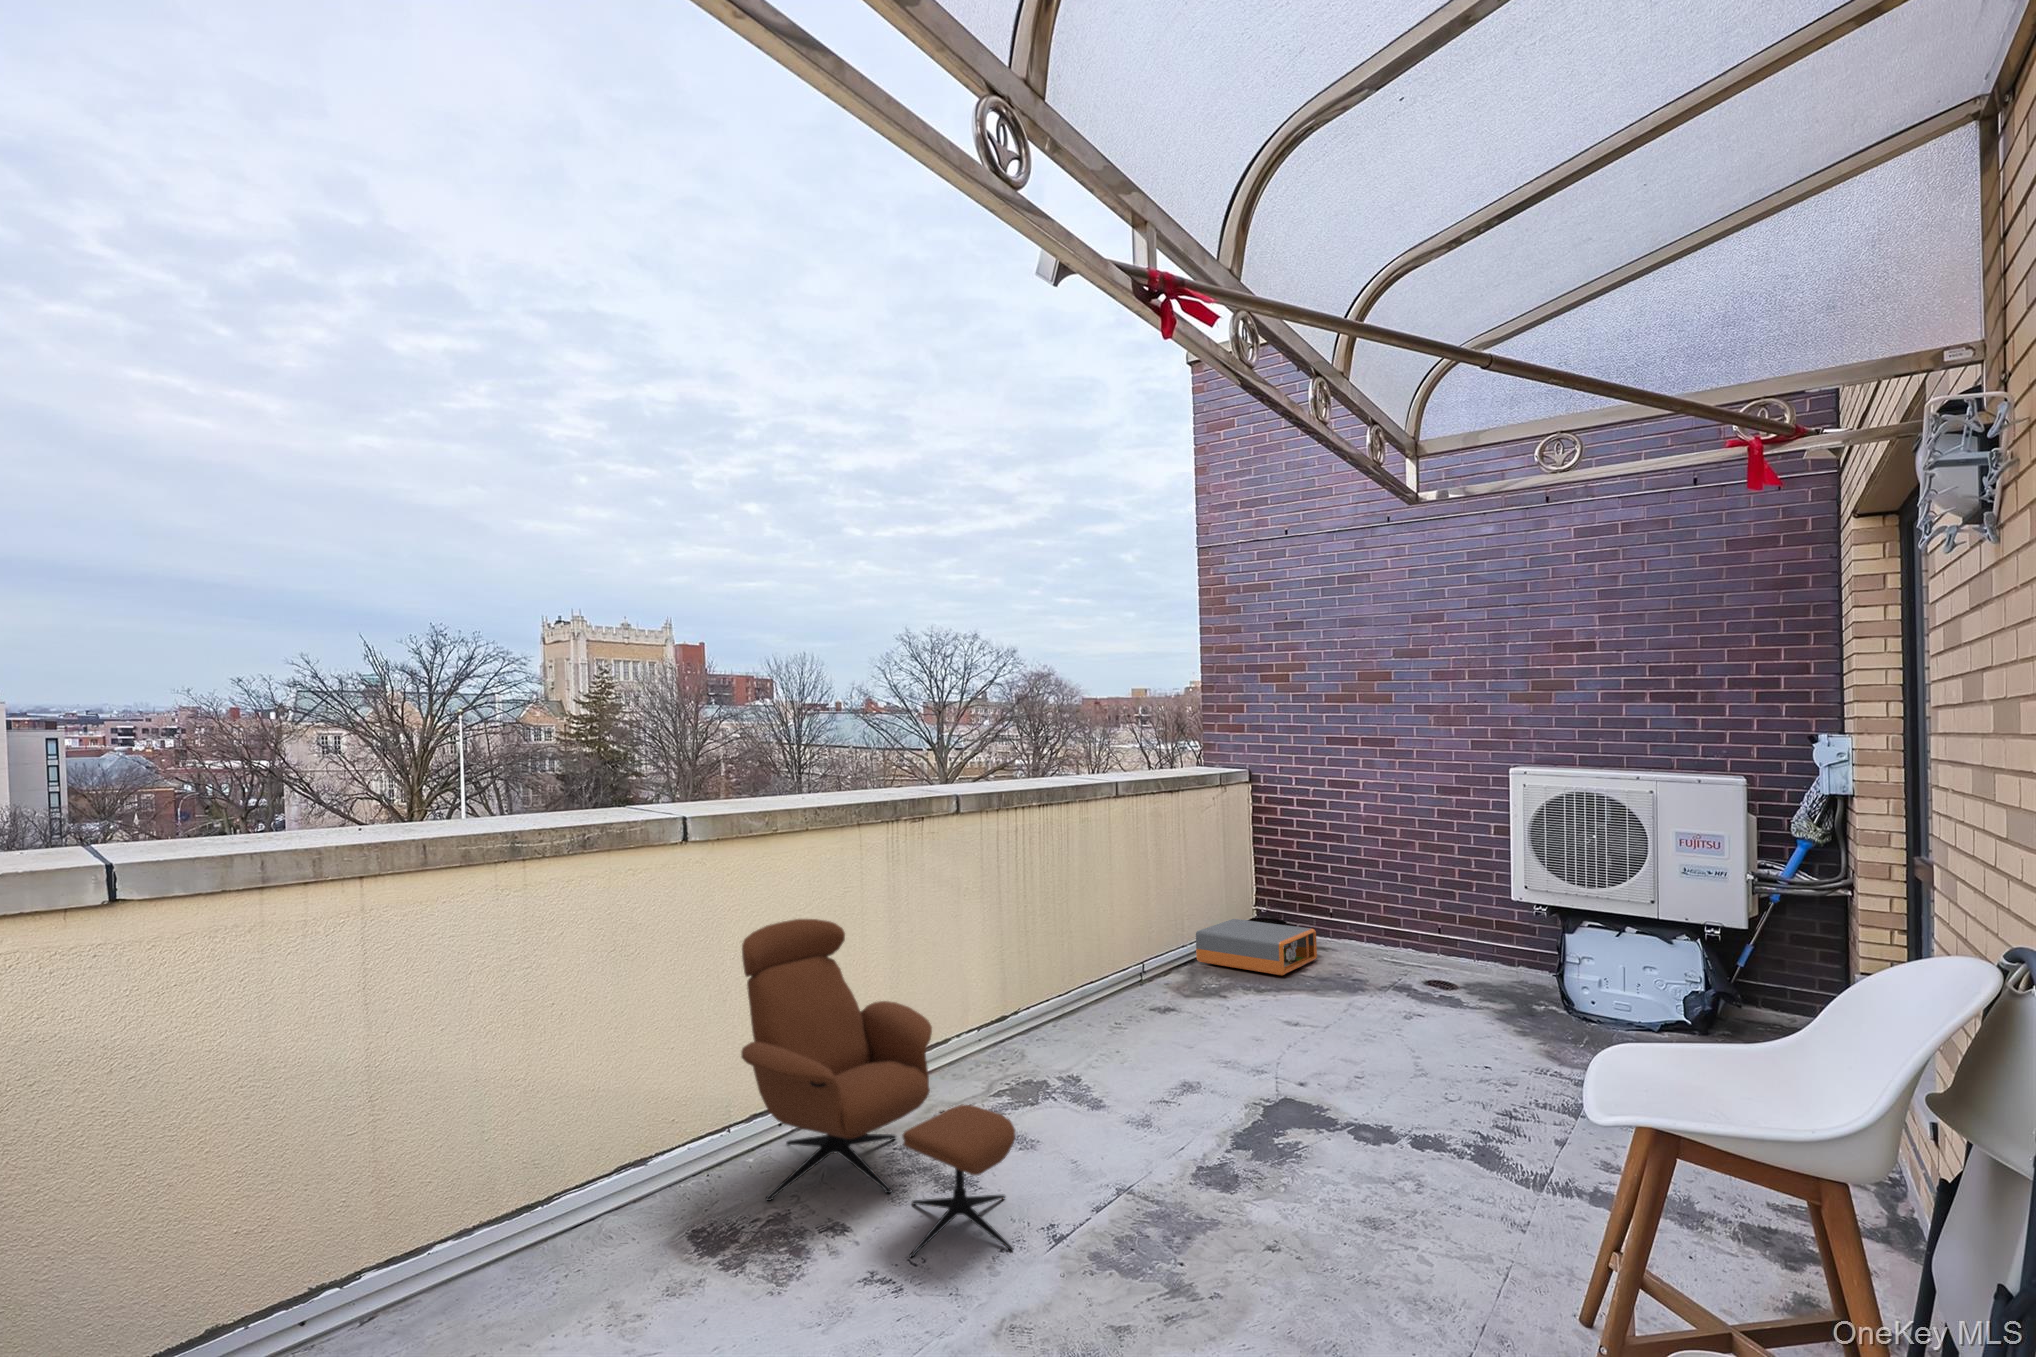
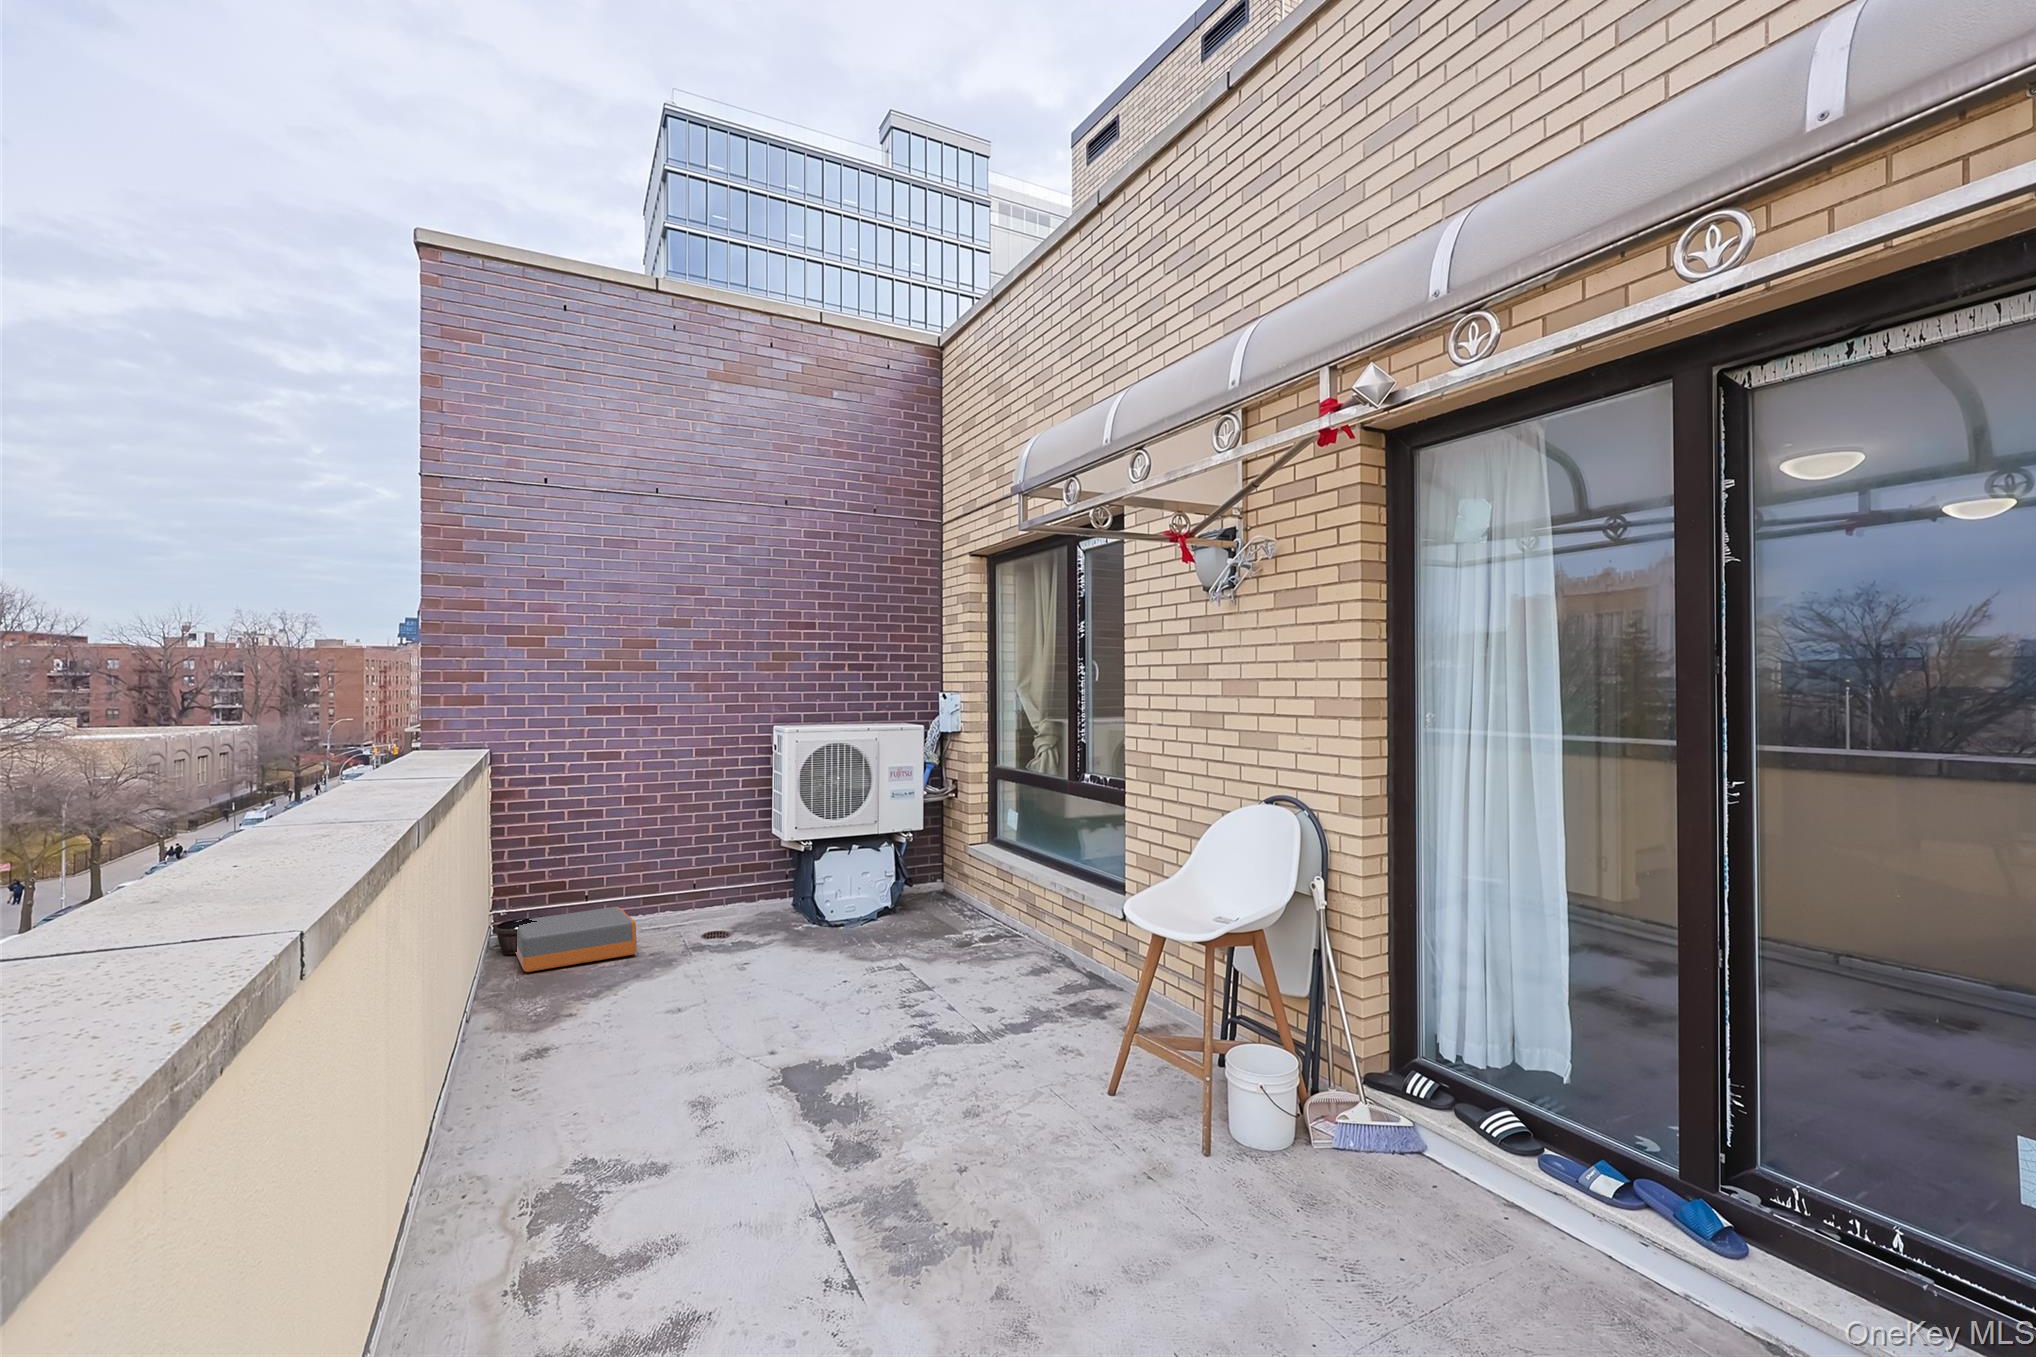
lounge chair: present [741,919,1015,1257] -> none [638,944,992,1248]

